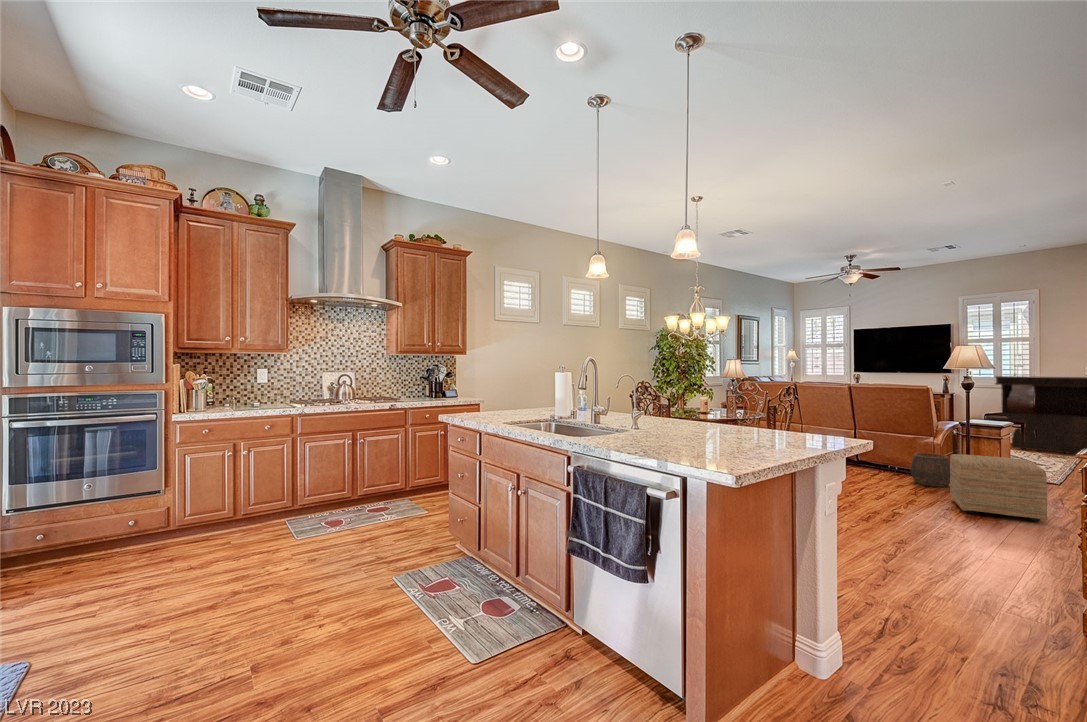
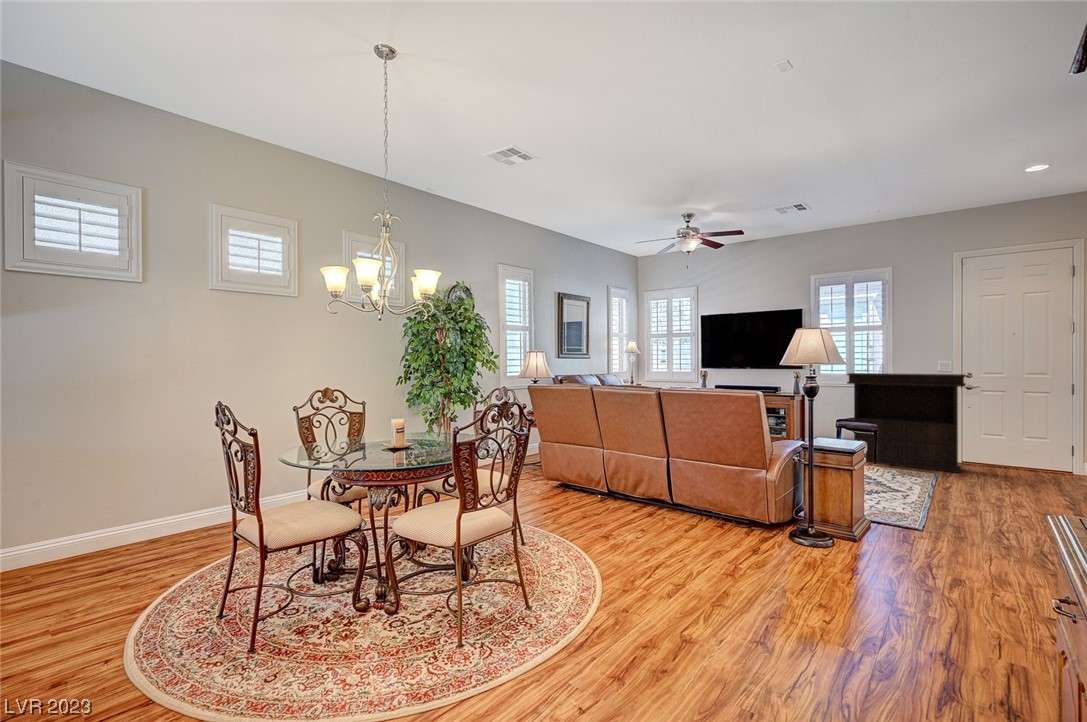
woven basket: present [910,453,950,487] -> none [734,494,790,551]
ottoman: present [950,454,1048,522] -> none [781,509,921,639]

